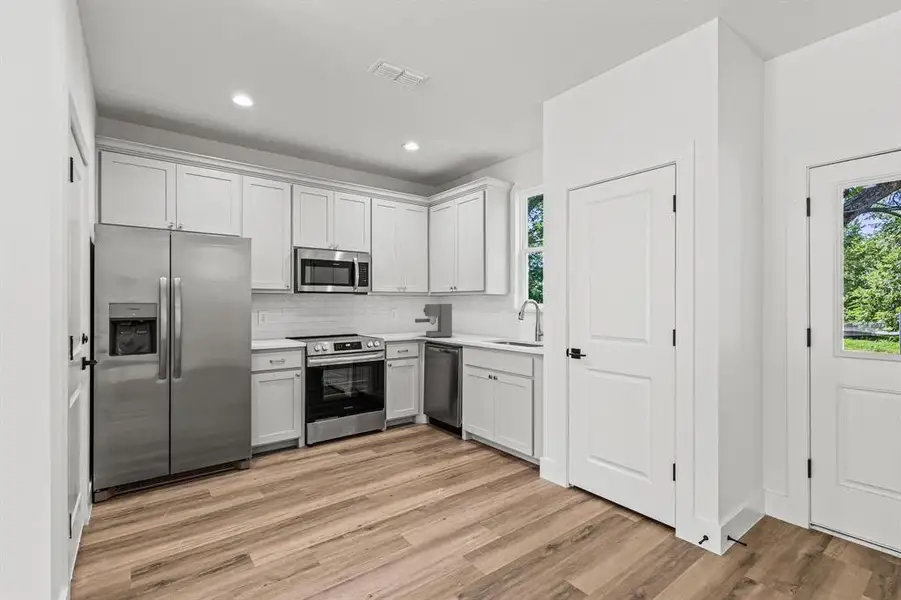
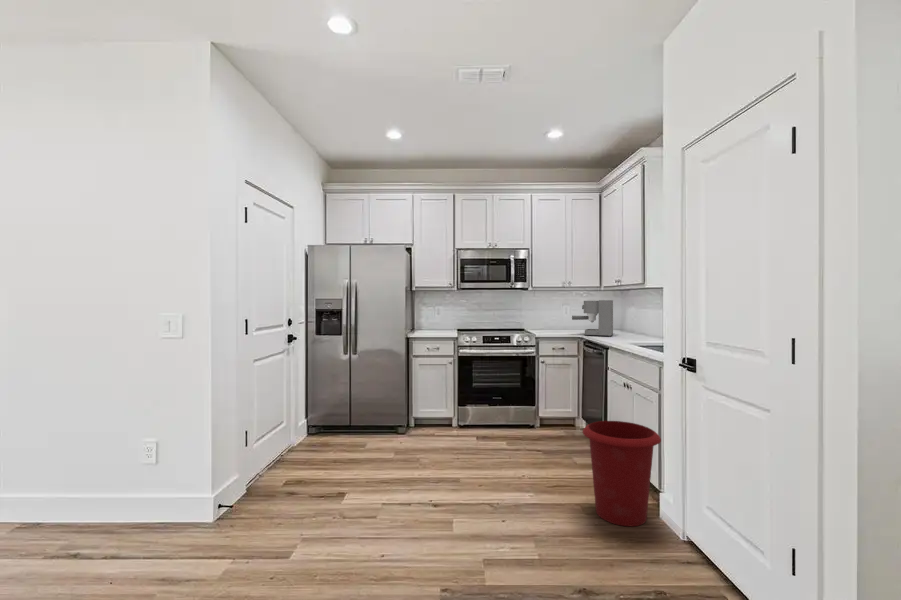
waste bin: none [491,409,555,497] -> present [583,421,661,526]

